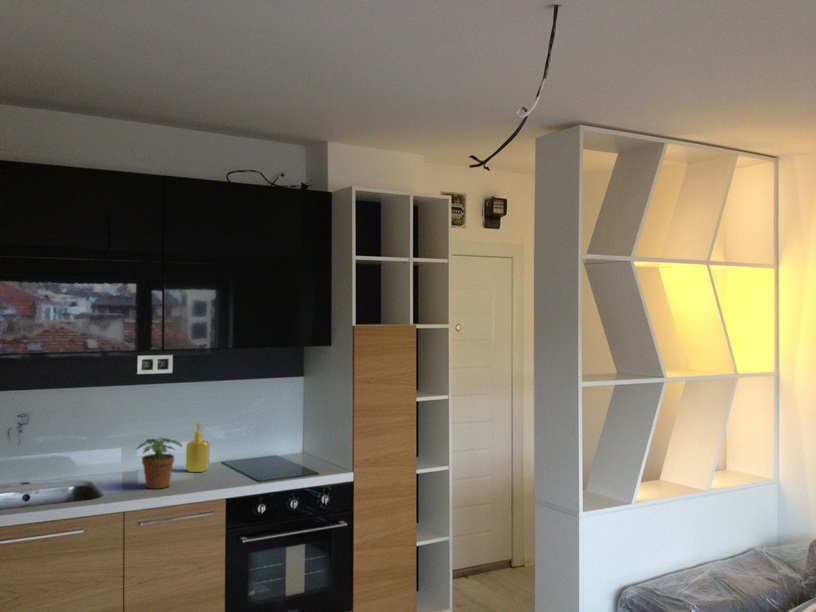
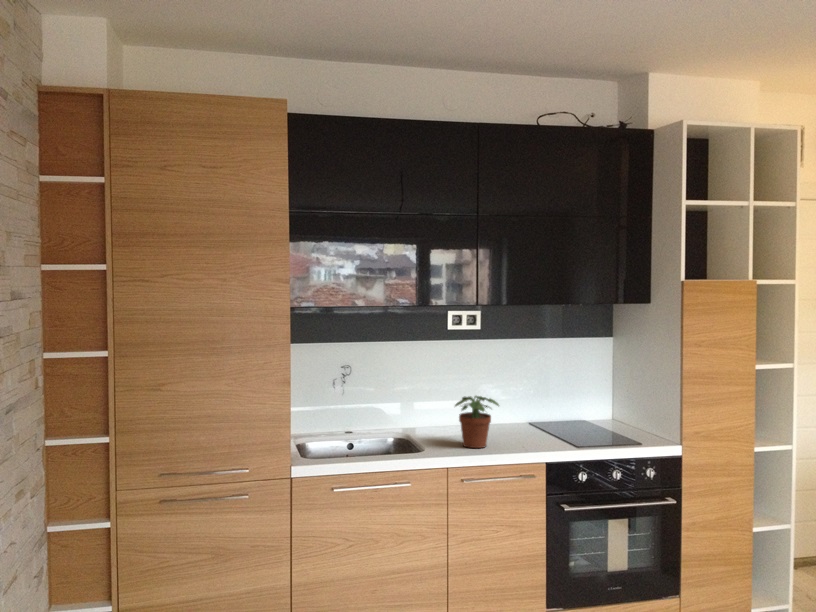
soap dispenser: present [186,423,210,472] -> none [498,383,521,433]

